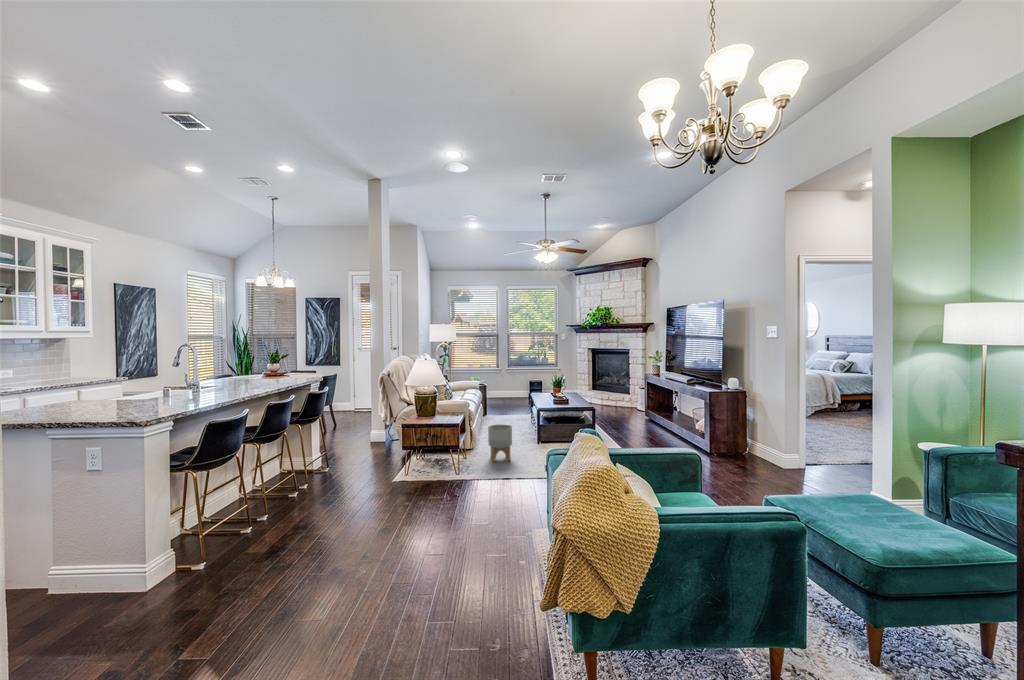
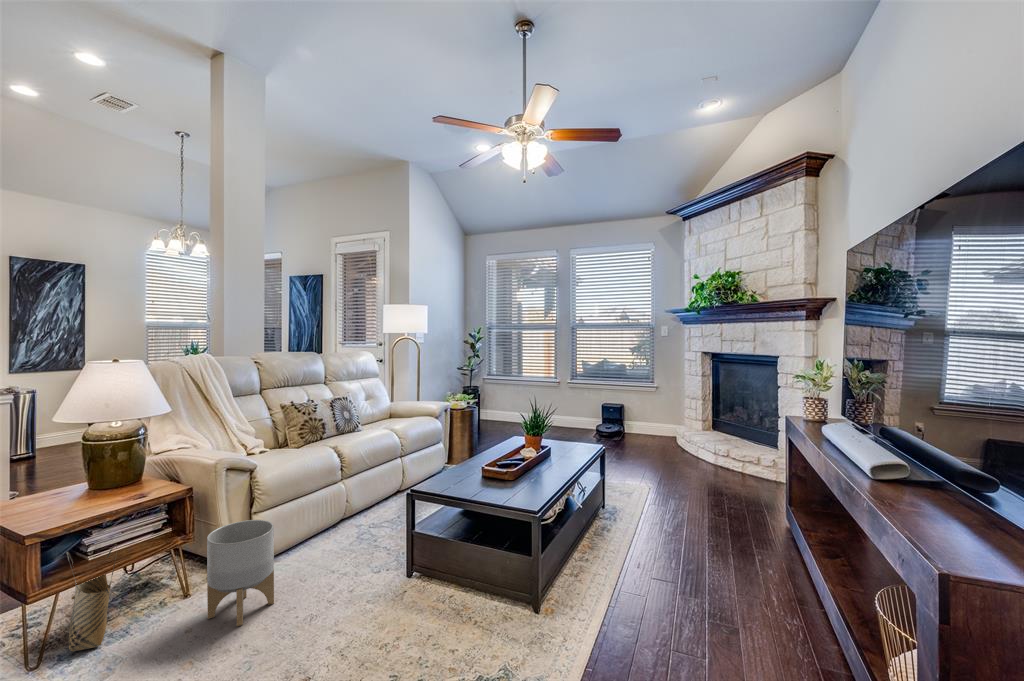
woven basket: none [449,434,474,472] -> present [66,544,117,651]

